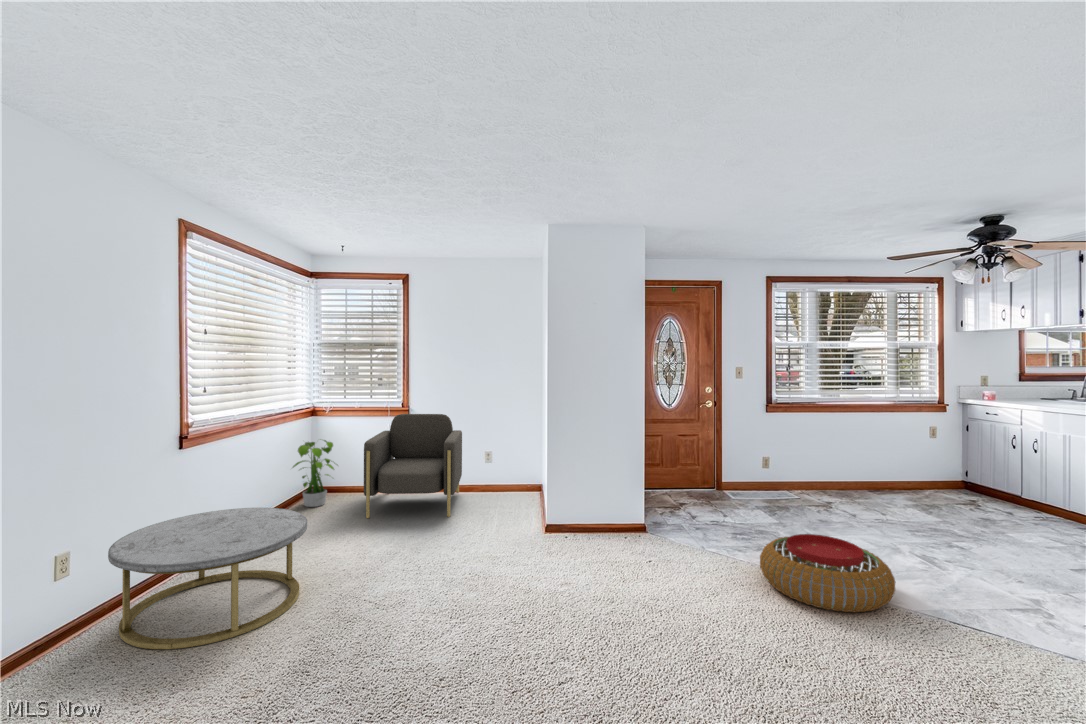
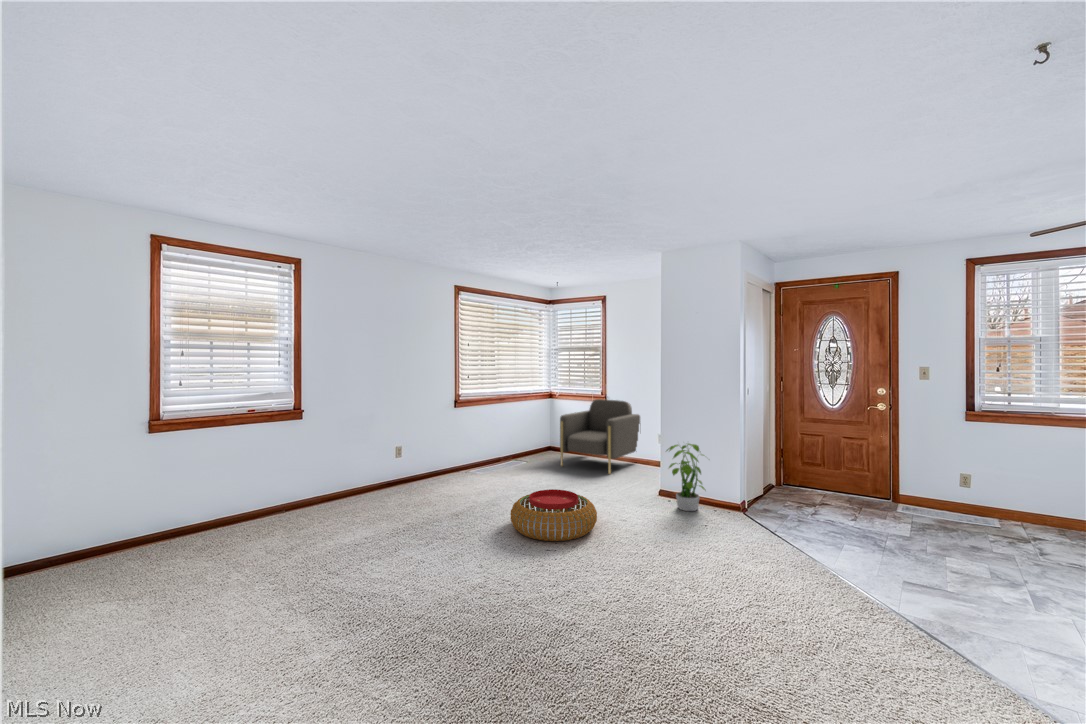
potted plant: present [293,440,334,507] -> present [666,443,705,511]
coffee table: present [108,508,307,649] -> none [407,442,493,499]
pouf: present [760,534,896,613] -> present [510,489,597,541]

